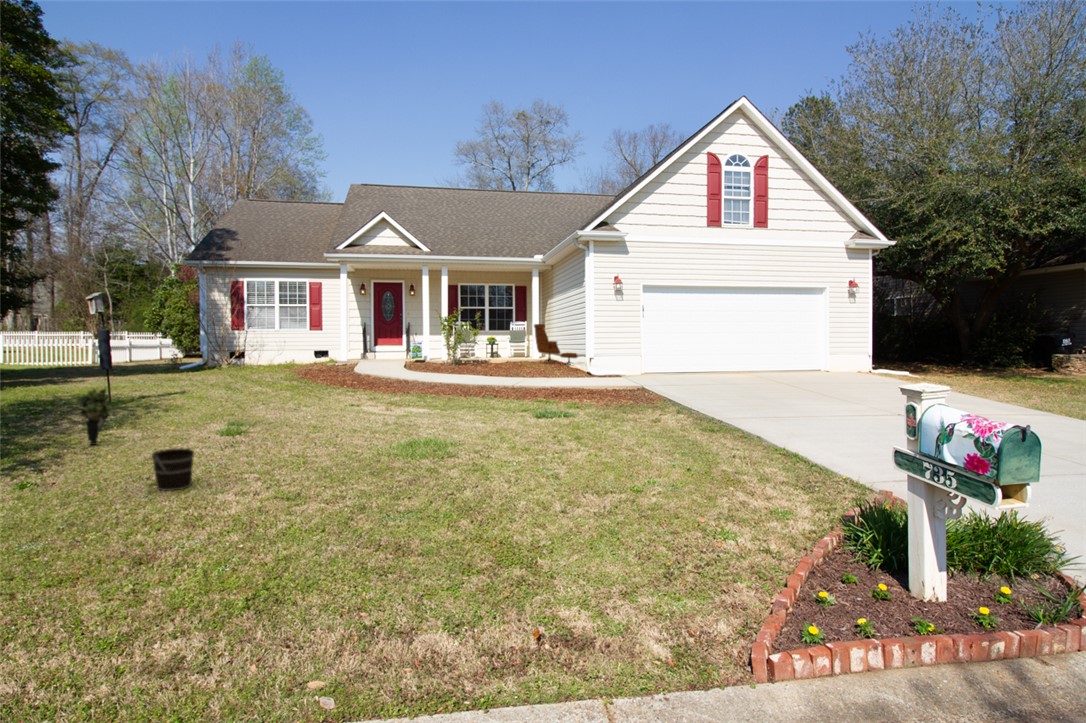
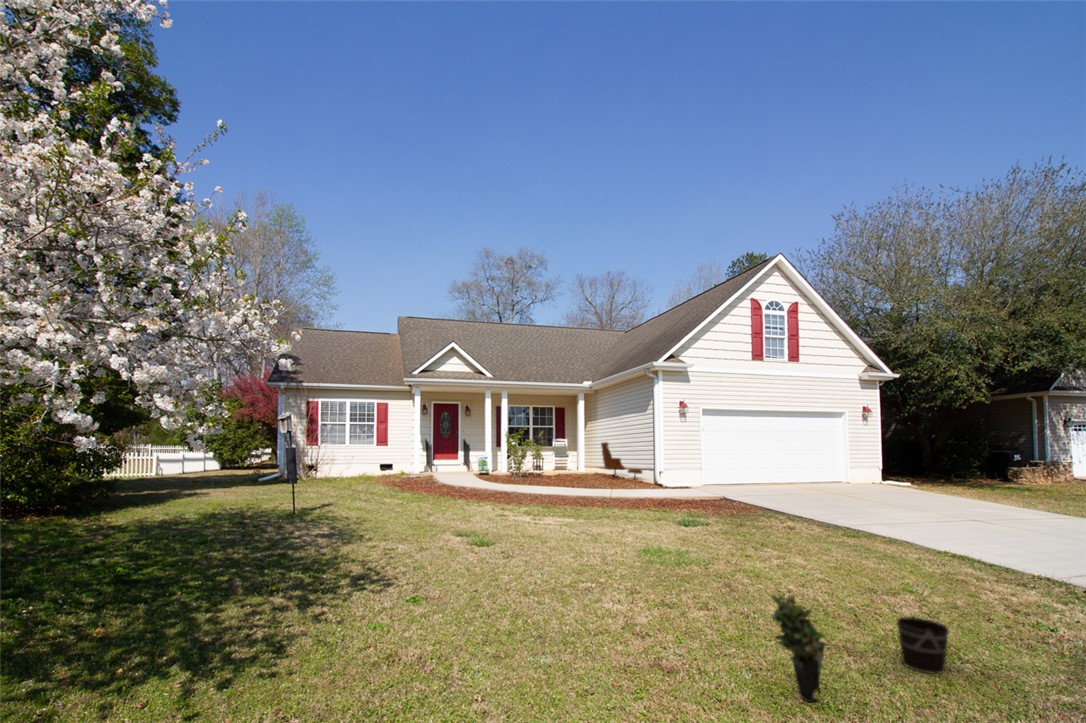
potted plant: present [77,388,111,445] -> present [771,595,826,702]
bucket: present [152,448,194,491] -> present [897,615,949,674]

